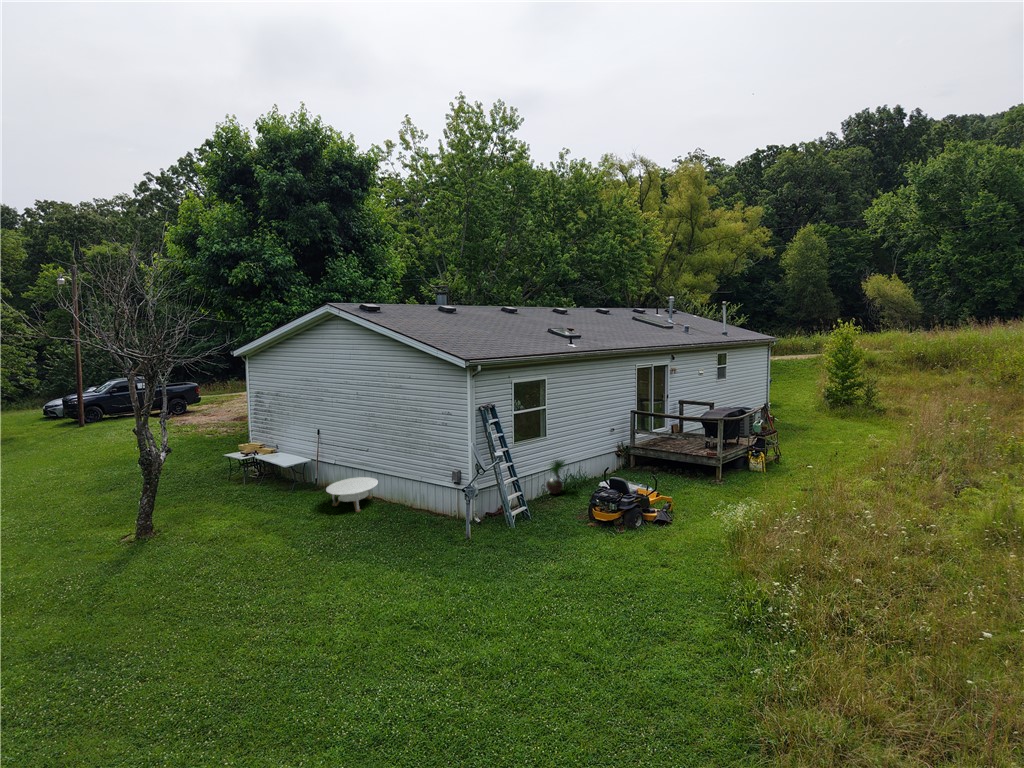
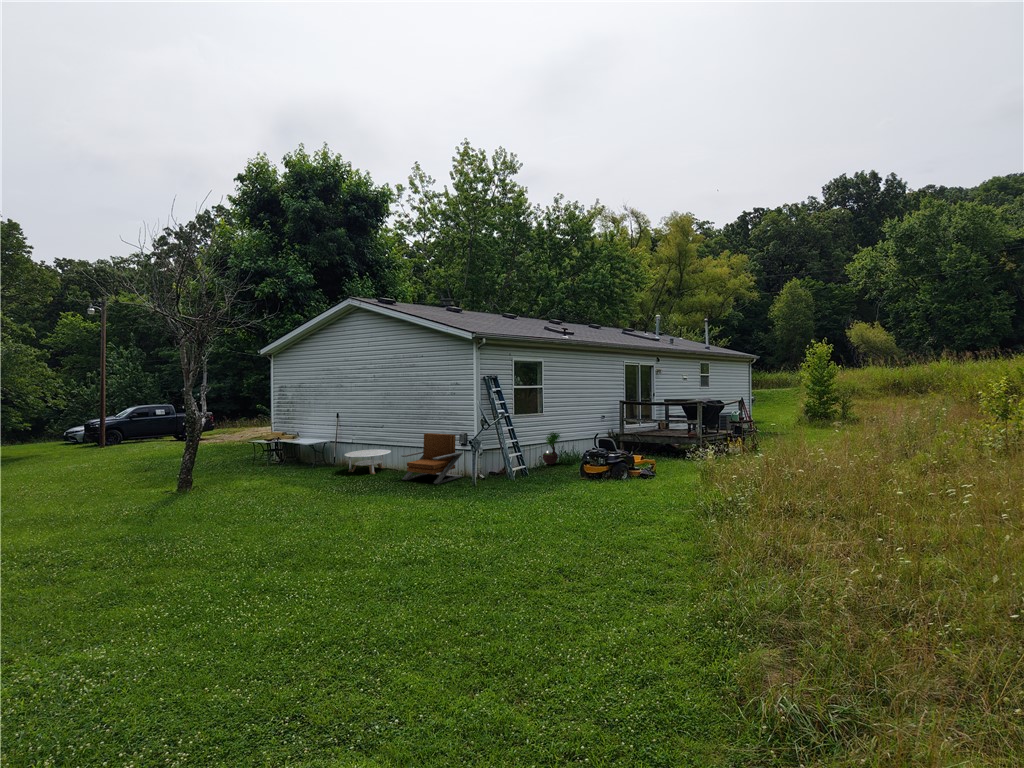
lounge chair: none [386,469,456,537] -> present [402,433,463,484]

